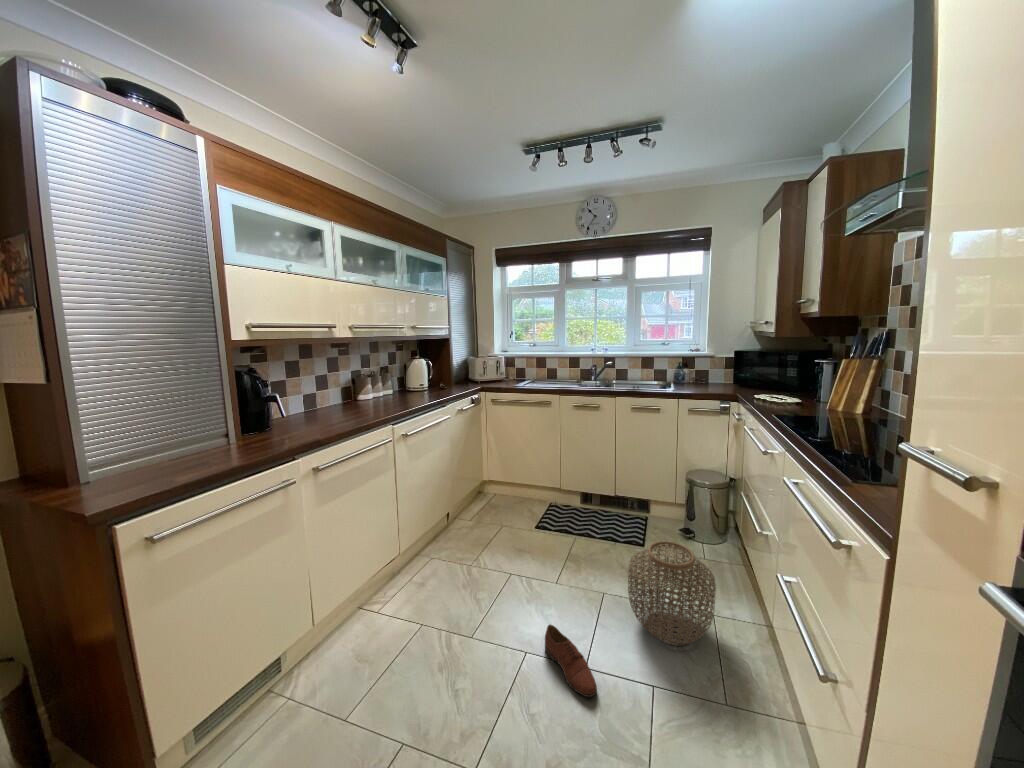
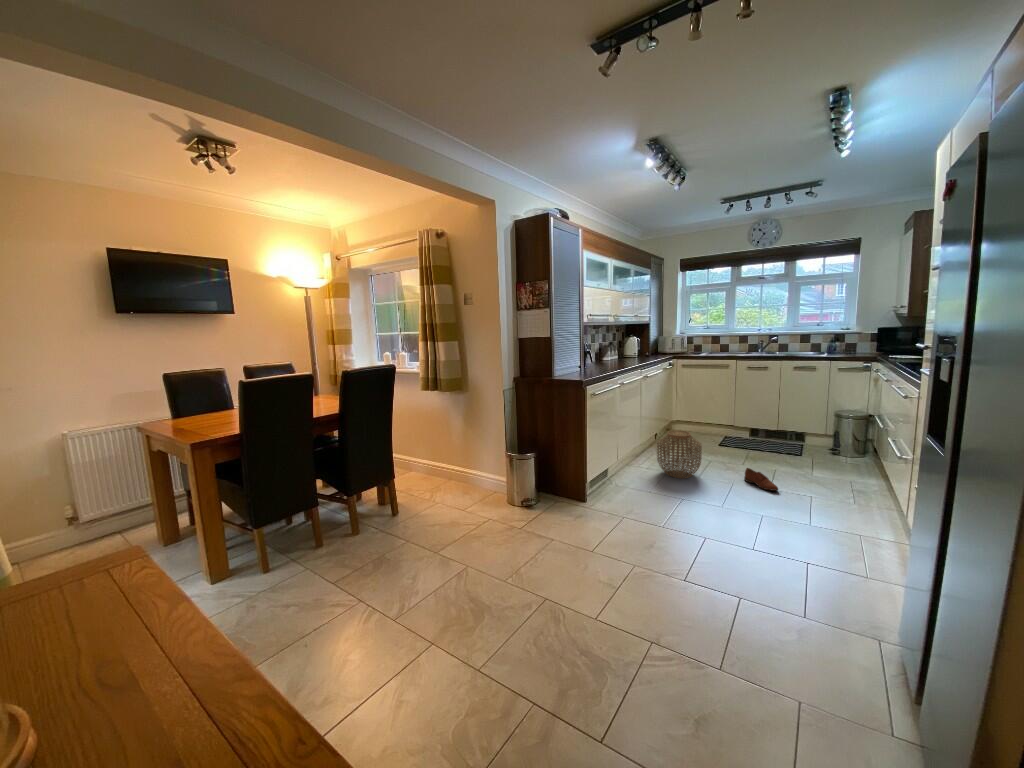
woven basket: present [628,541,716,645] -> present [657,430,702,478]

